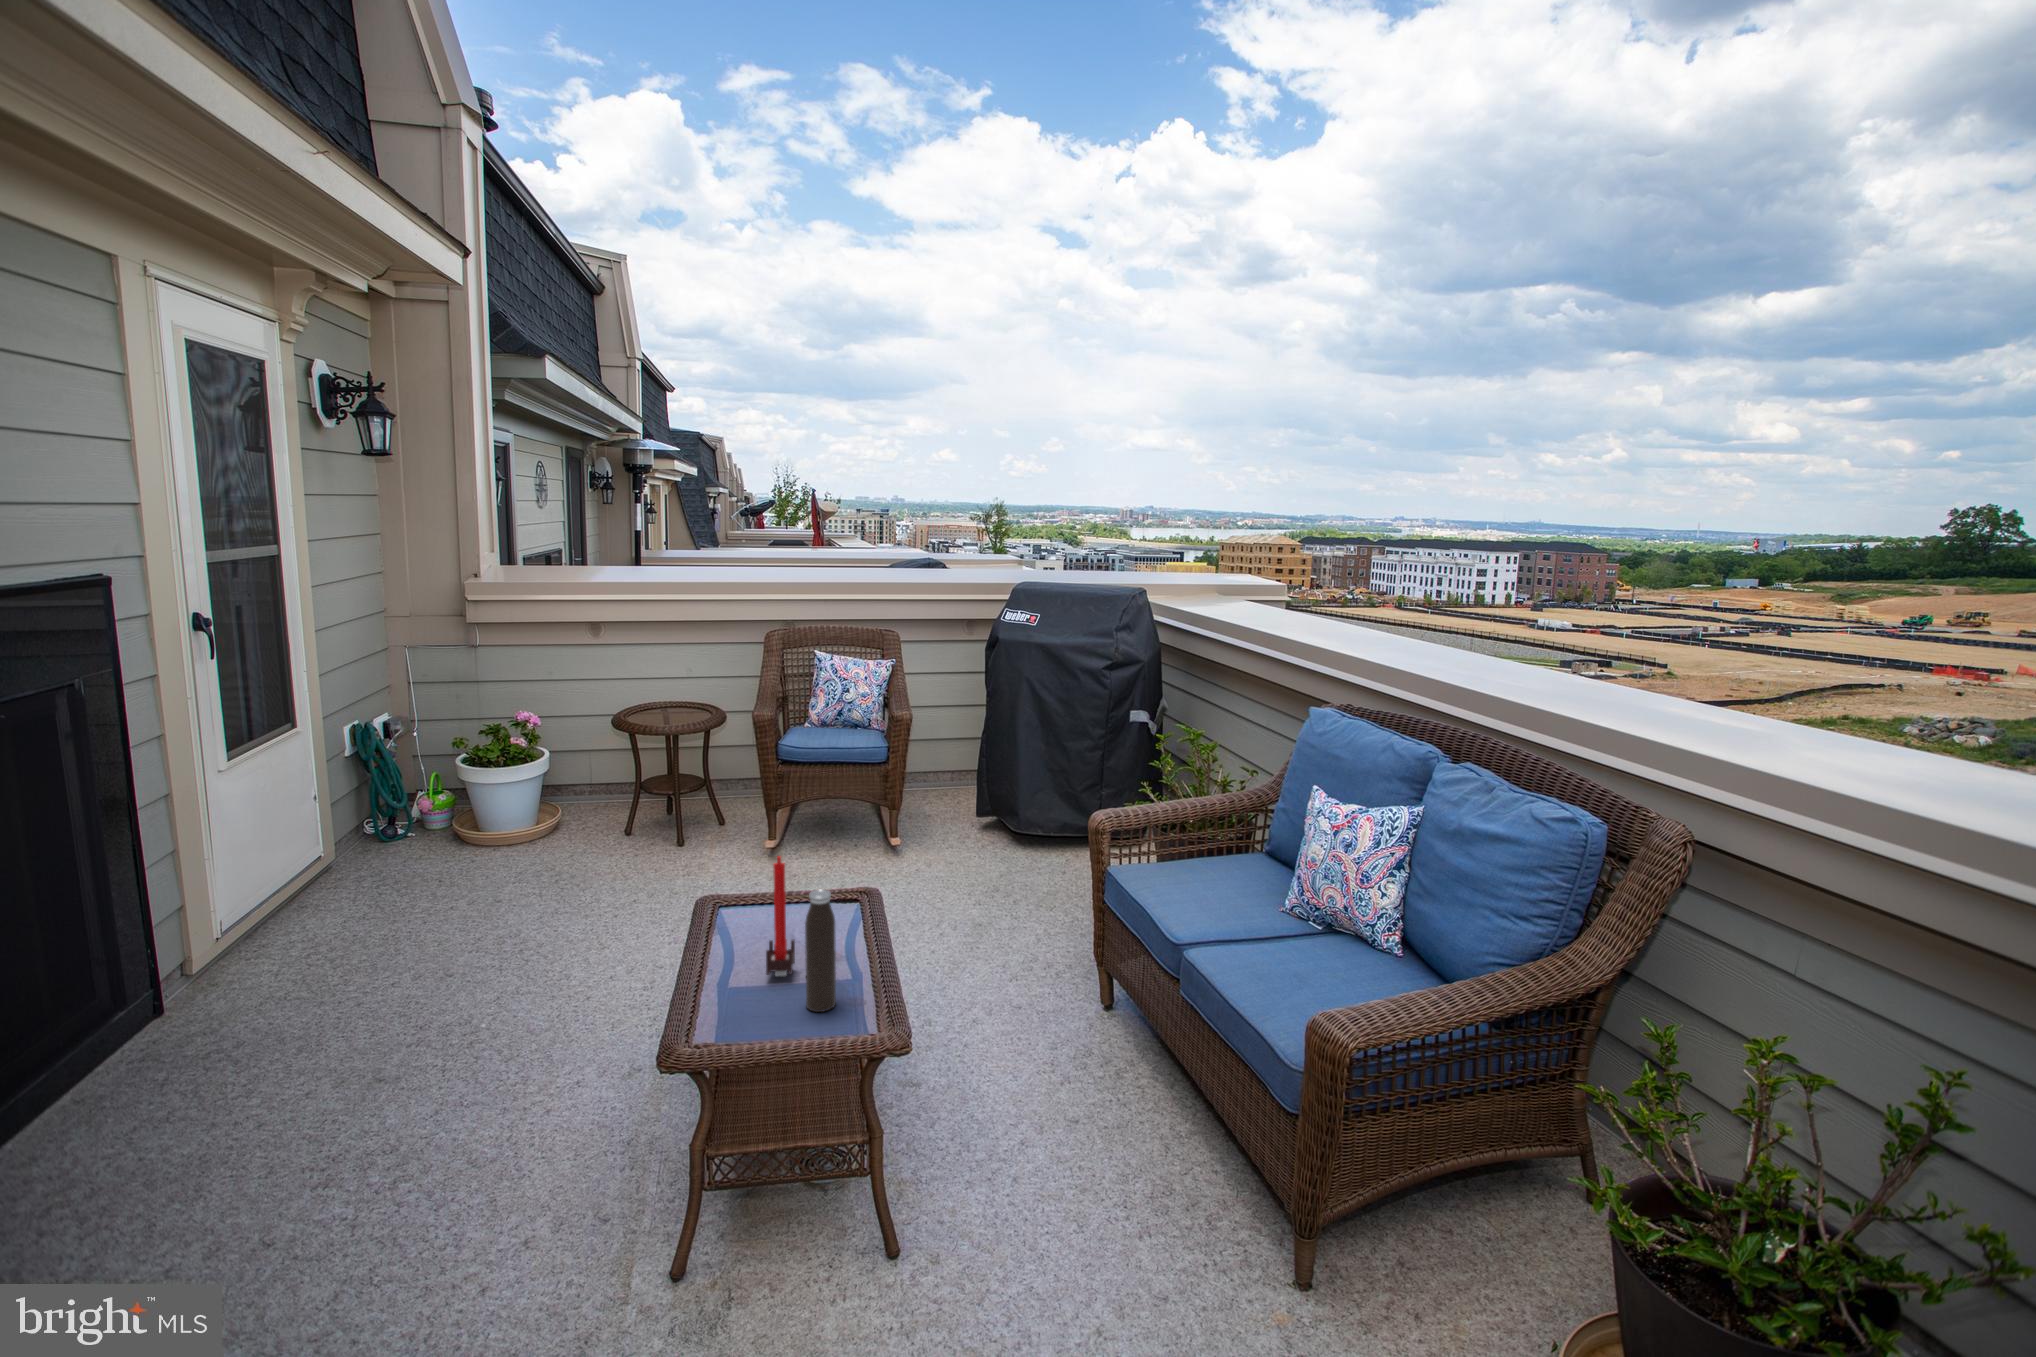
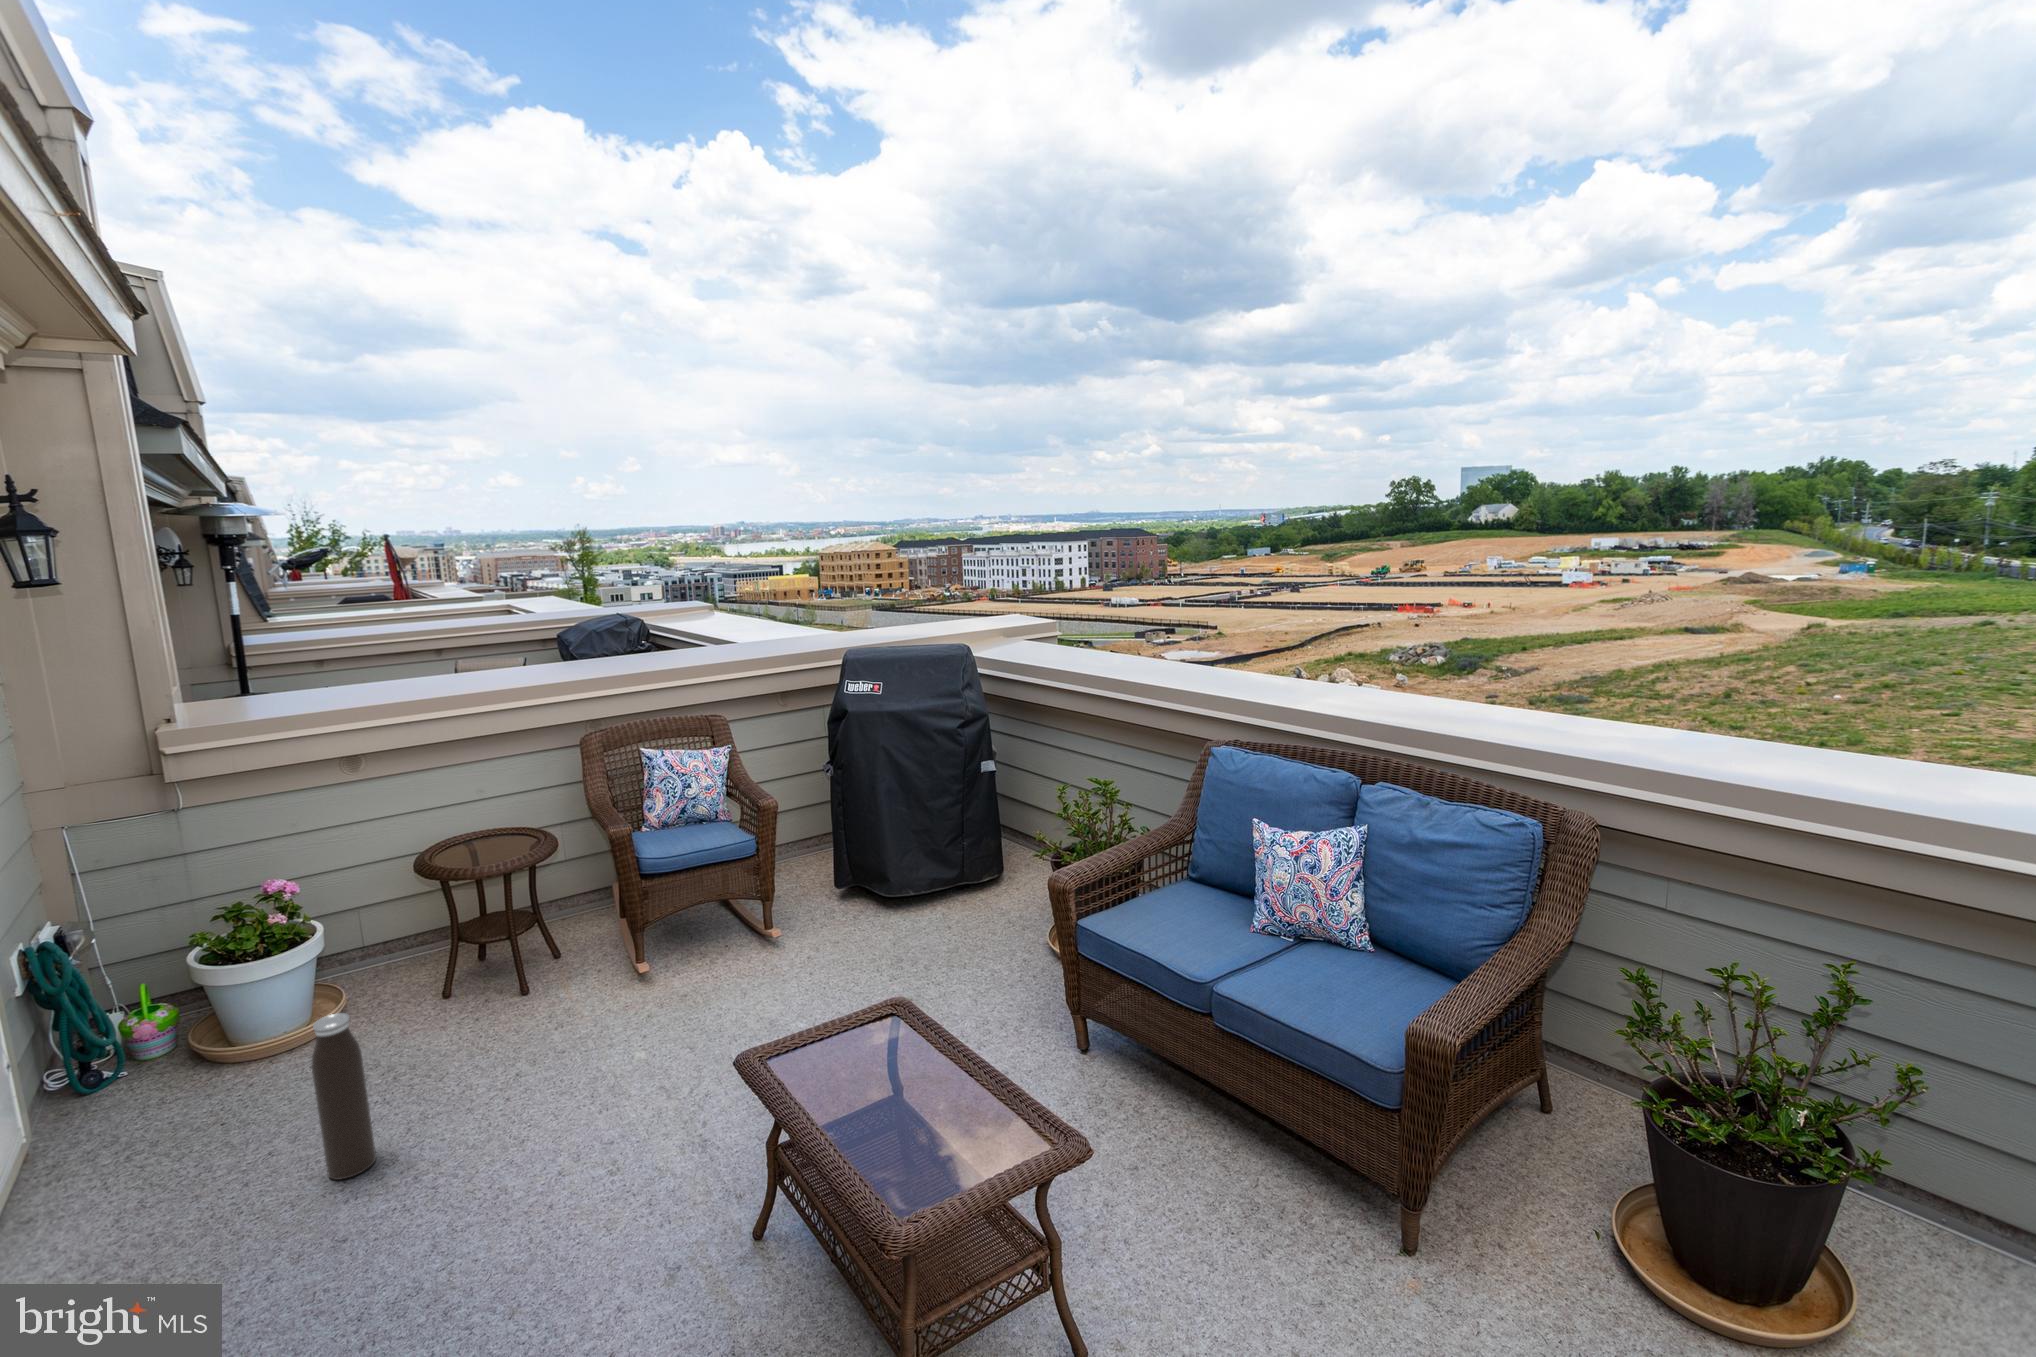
candle: present [766,856,795,976] -> none [253,981,309,1148]

